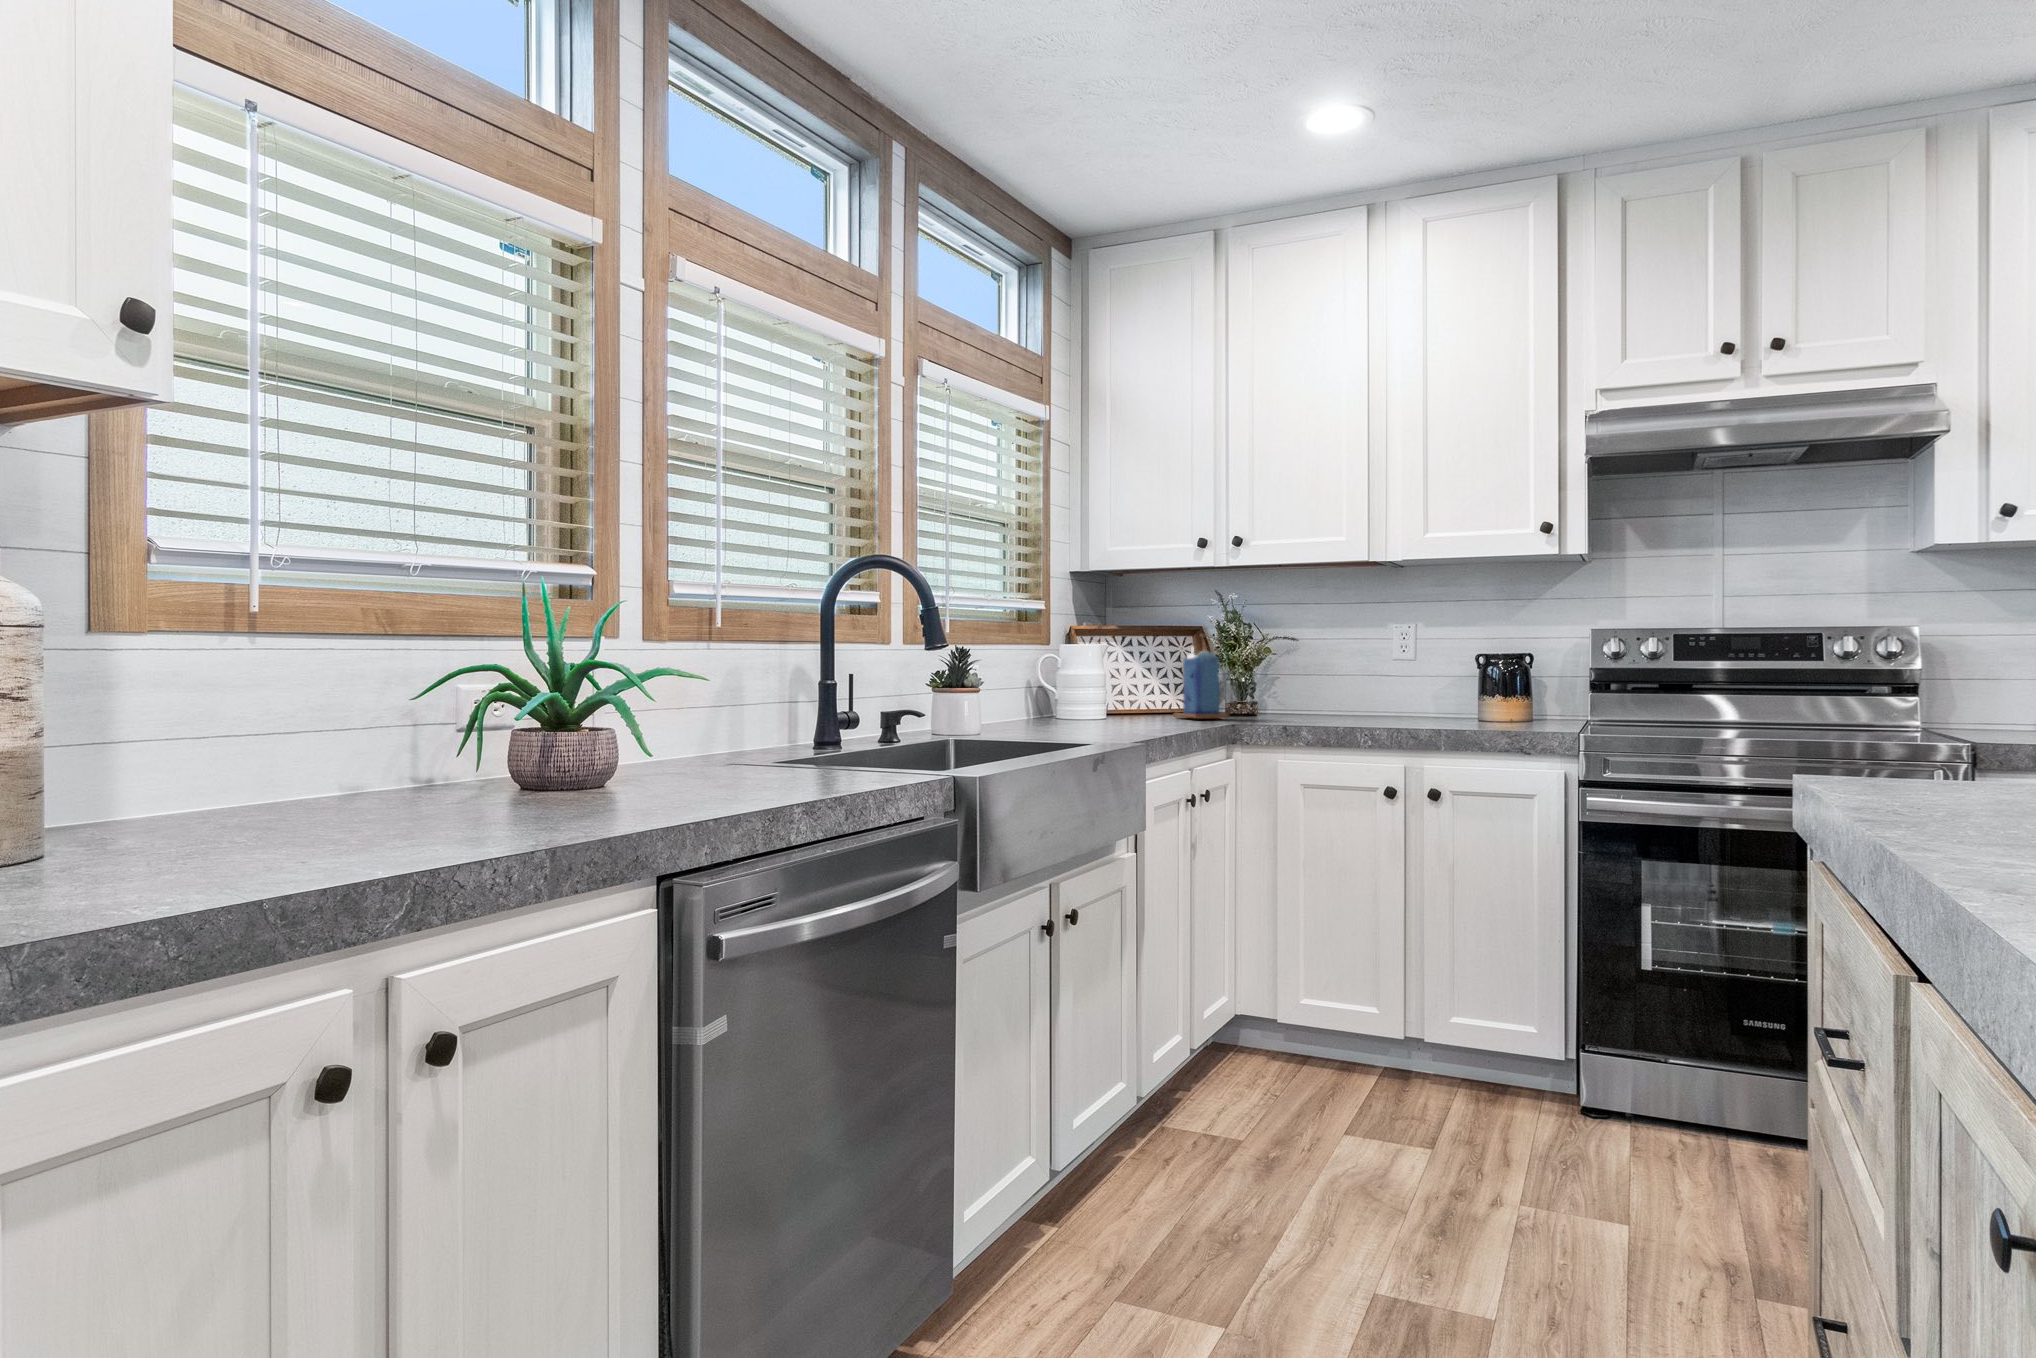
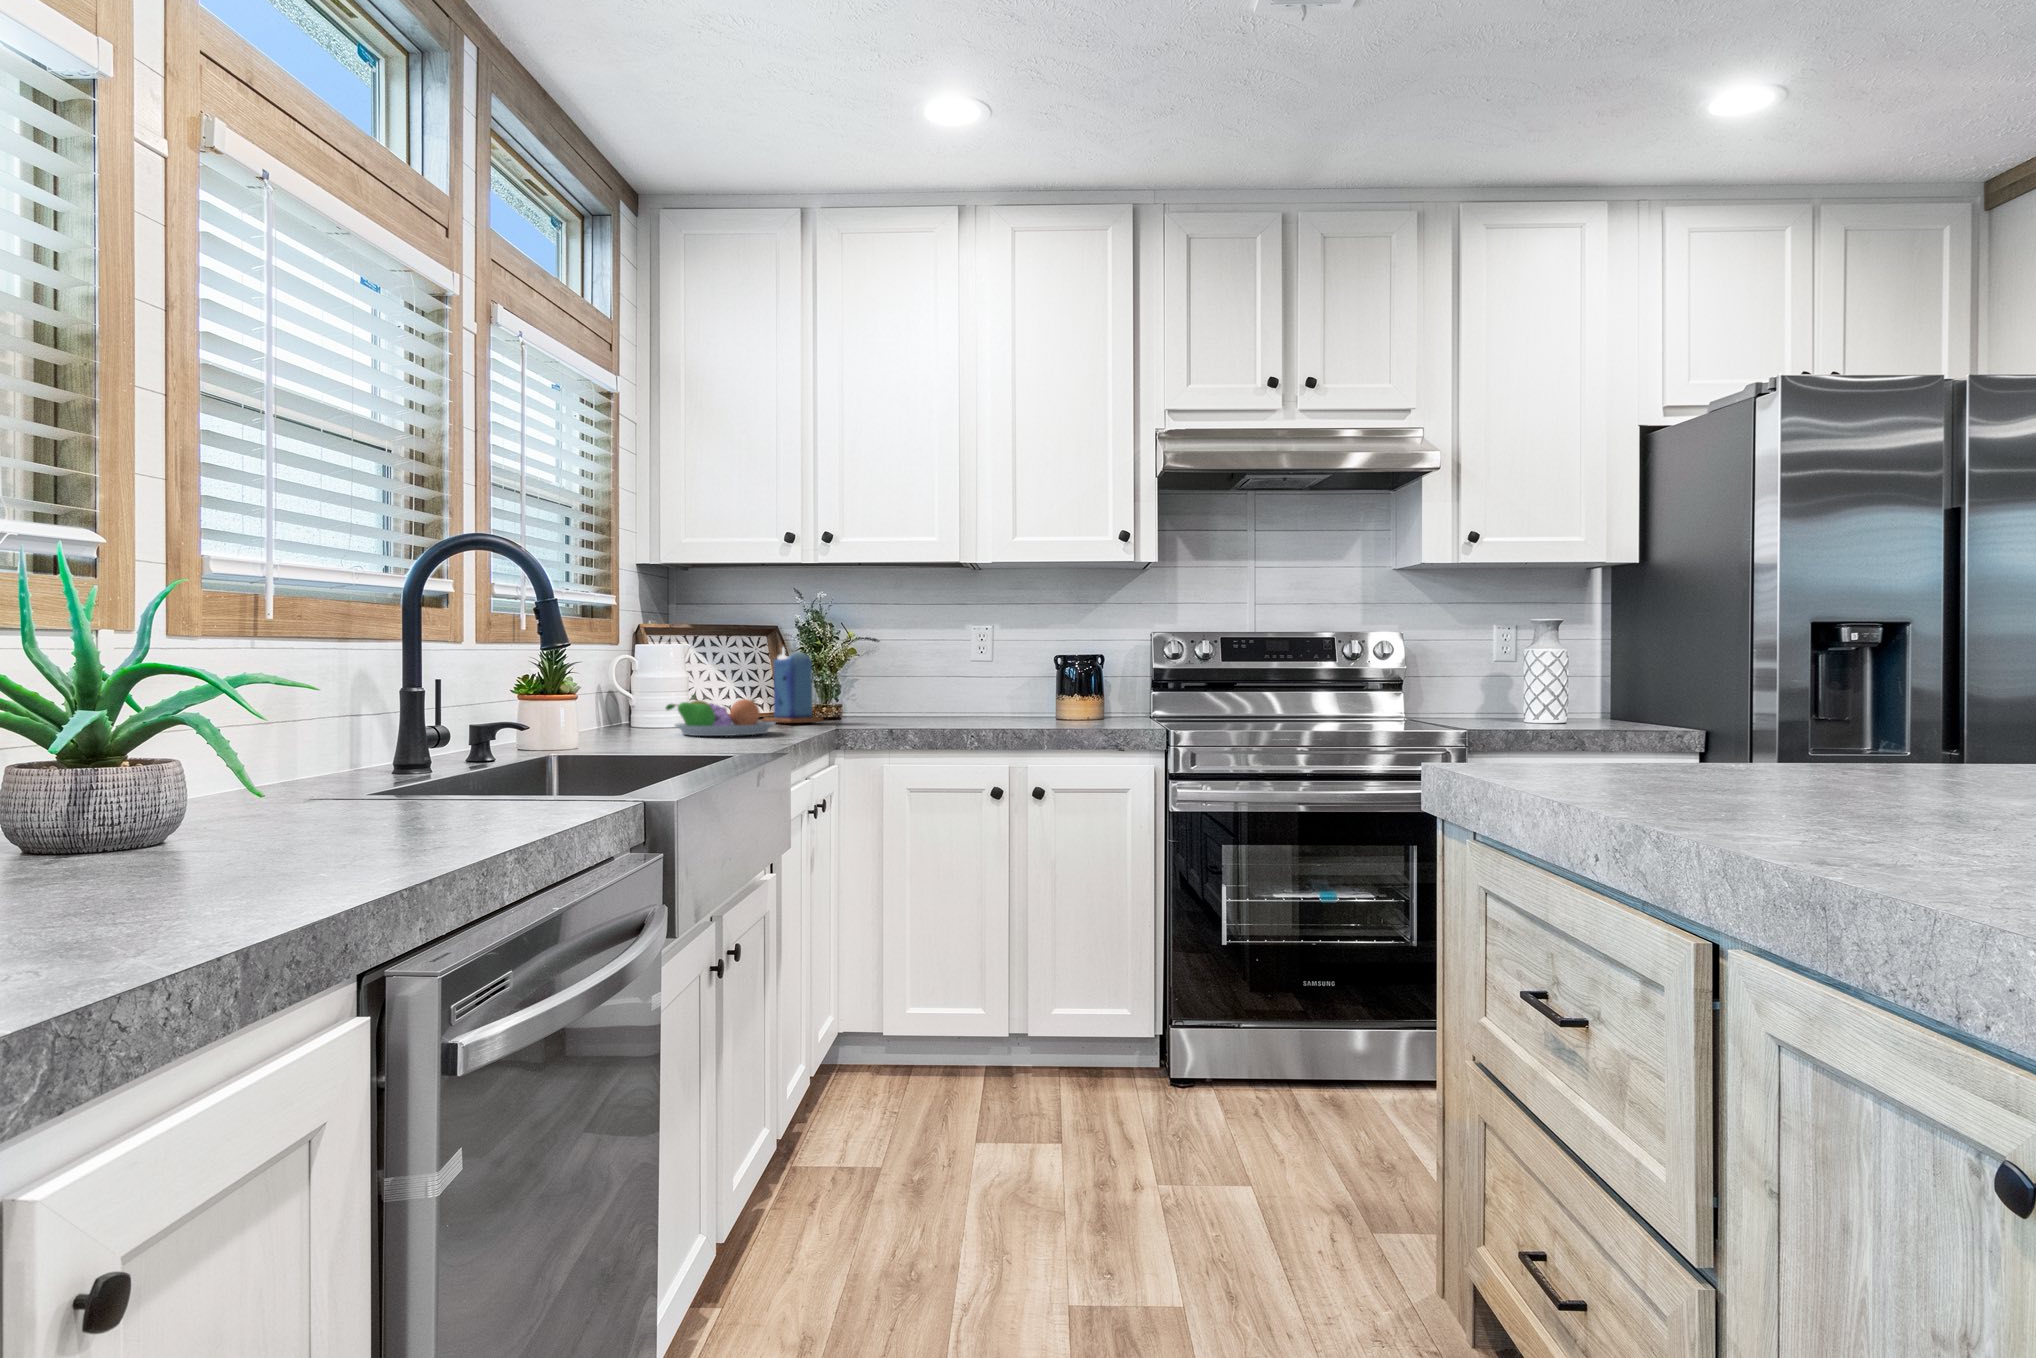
fruit bowl: none [1067,690,1168,728] -> present [666,695,775,736]

